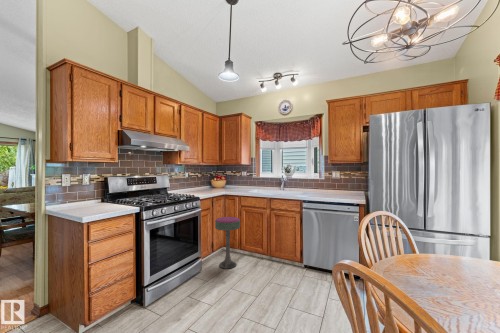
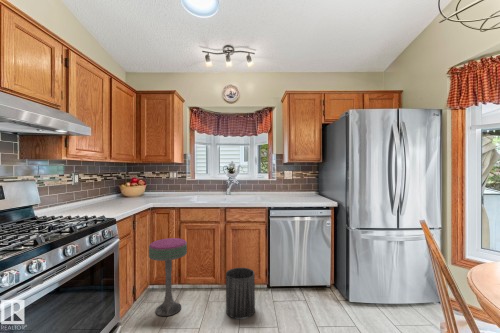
trash can: none [263,244,286,281] -> present [226,268,255,319]

